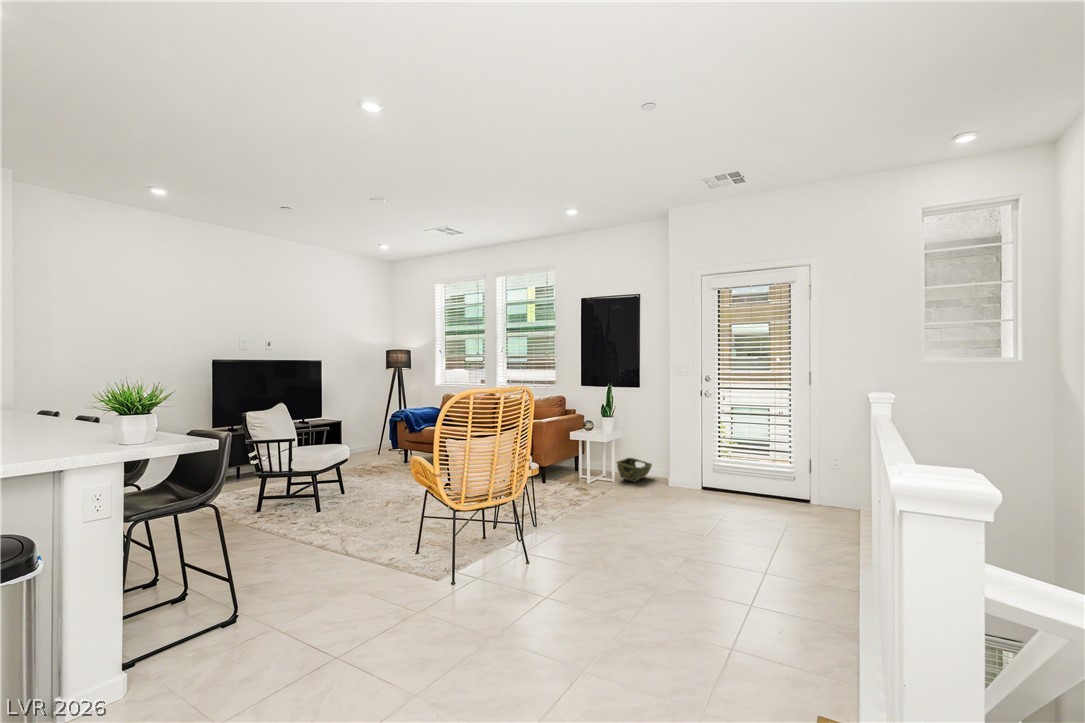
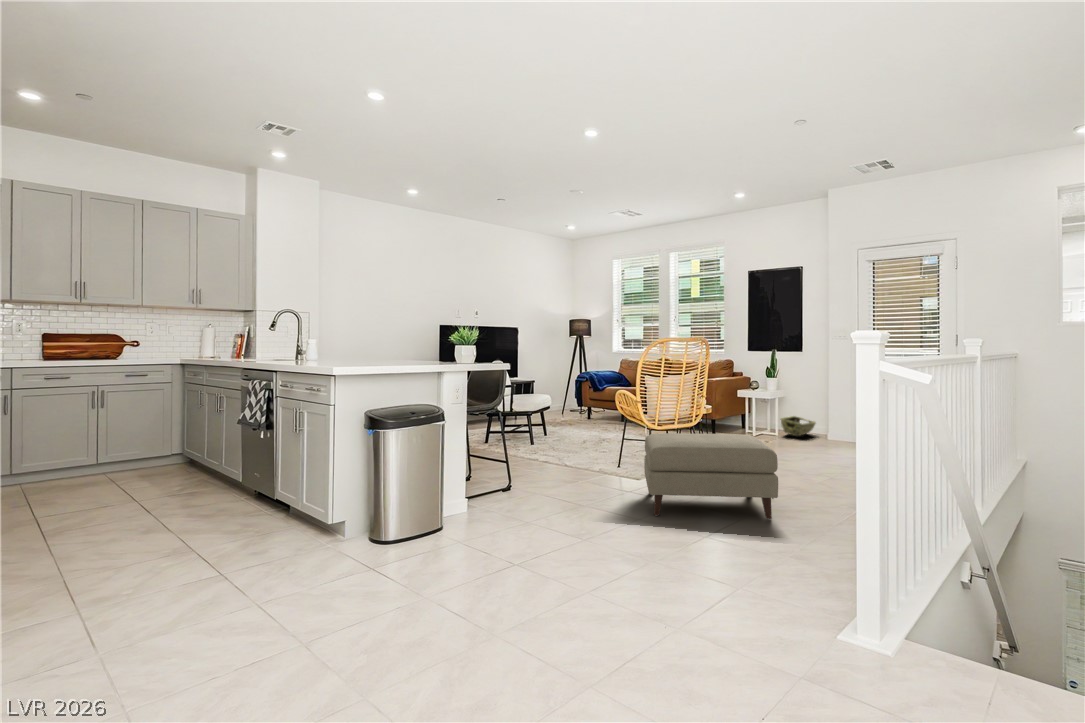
ottoman: none [435,514,637,678] -> present [644,433,778,519]

